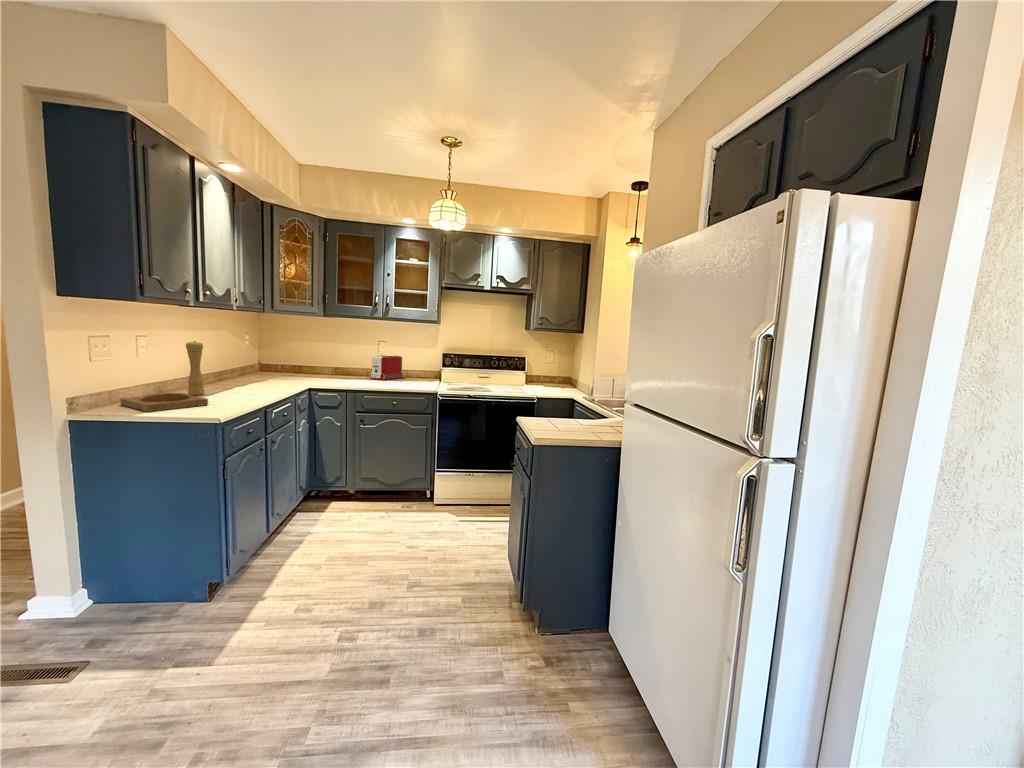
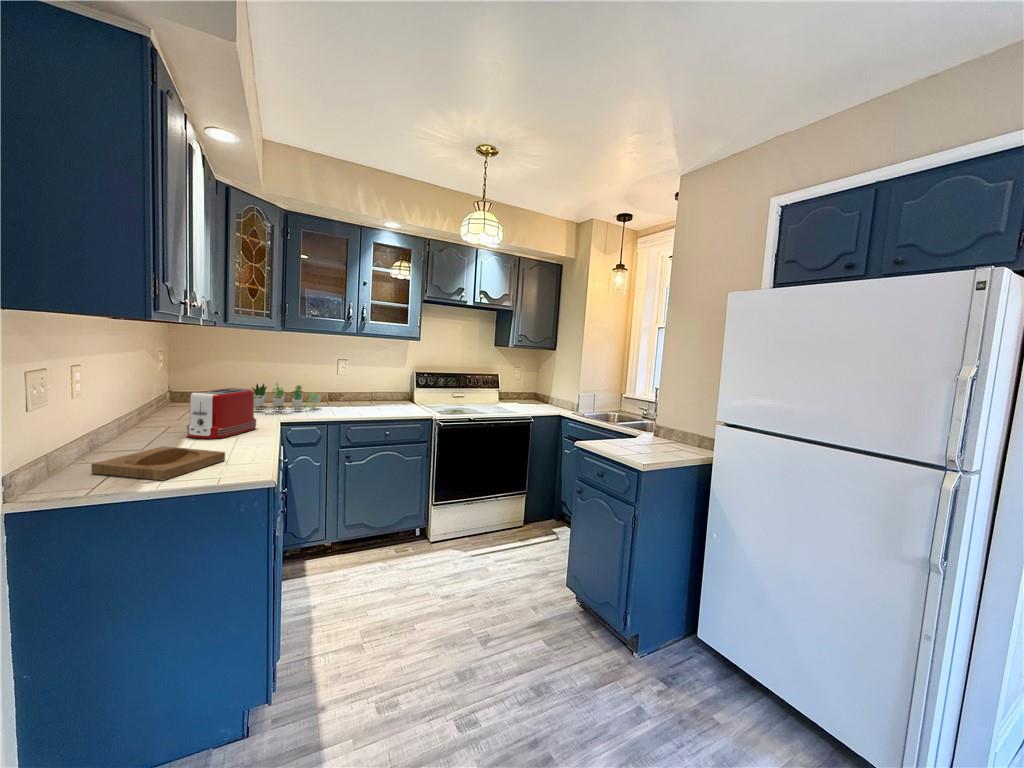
pepper mill: present [186,341,204,395] -> none [155,371,179,447]
toaster: present [370,355,403,380] -> present [187,388,256,439]
succulent plant: none [297,356,354,381] -> present [252,383,321,411]

